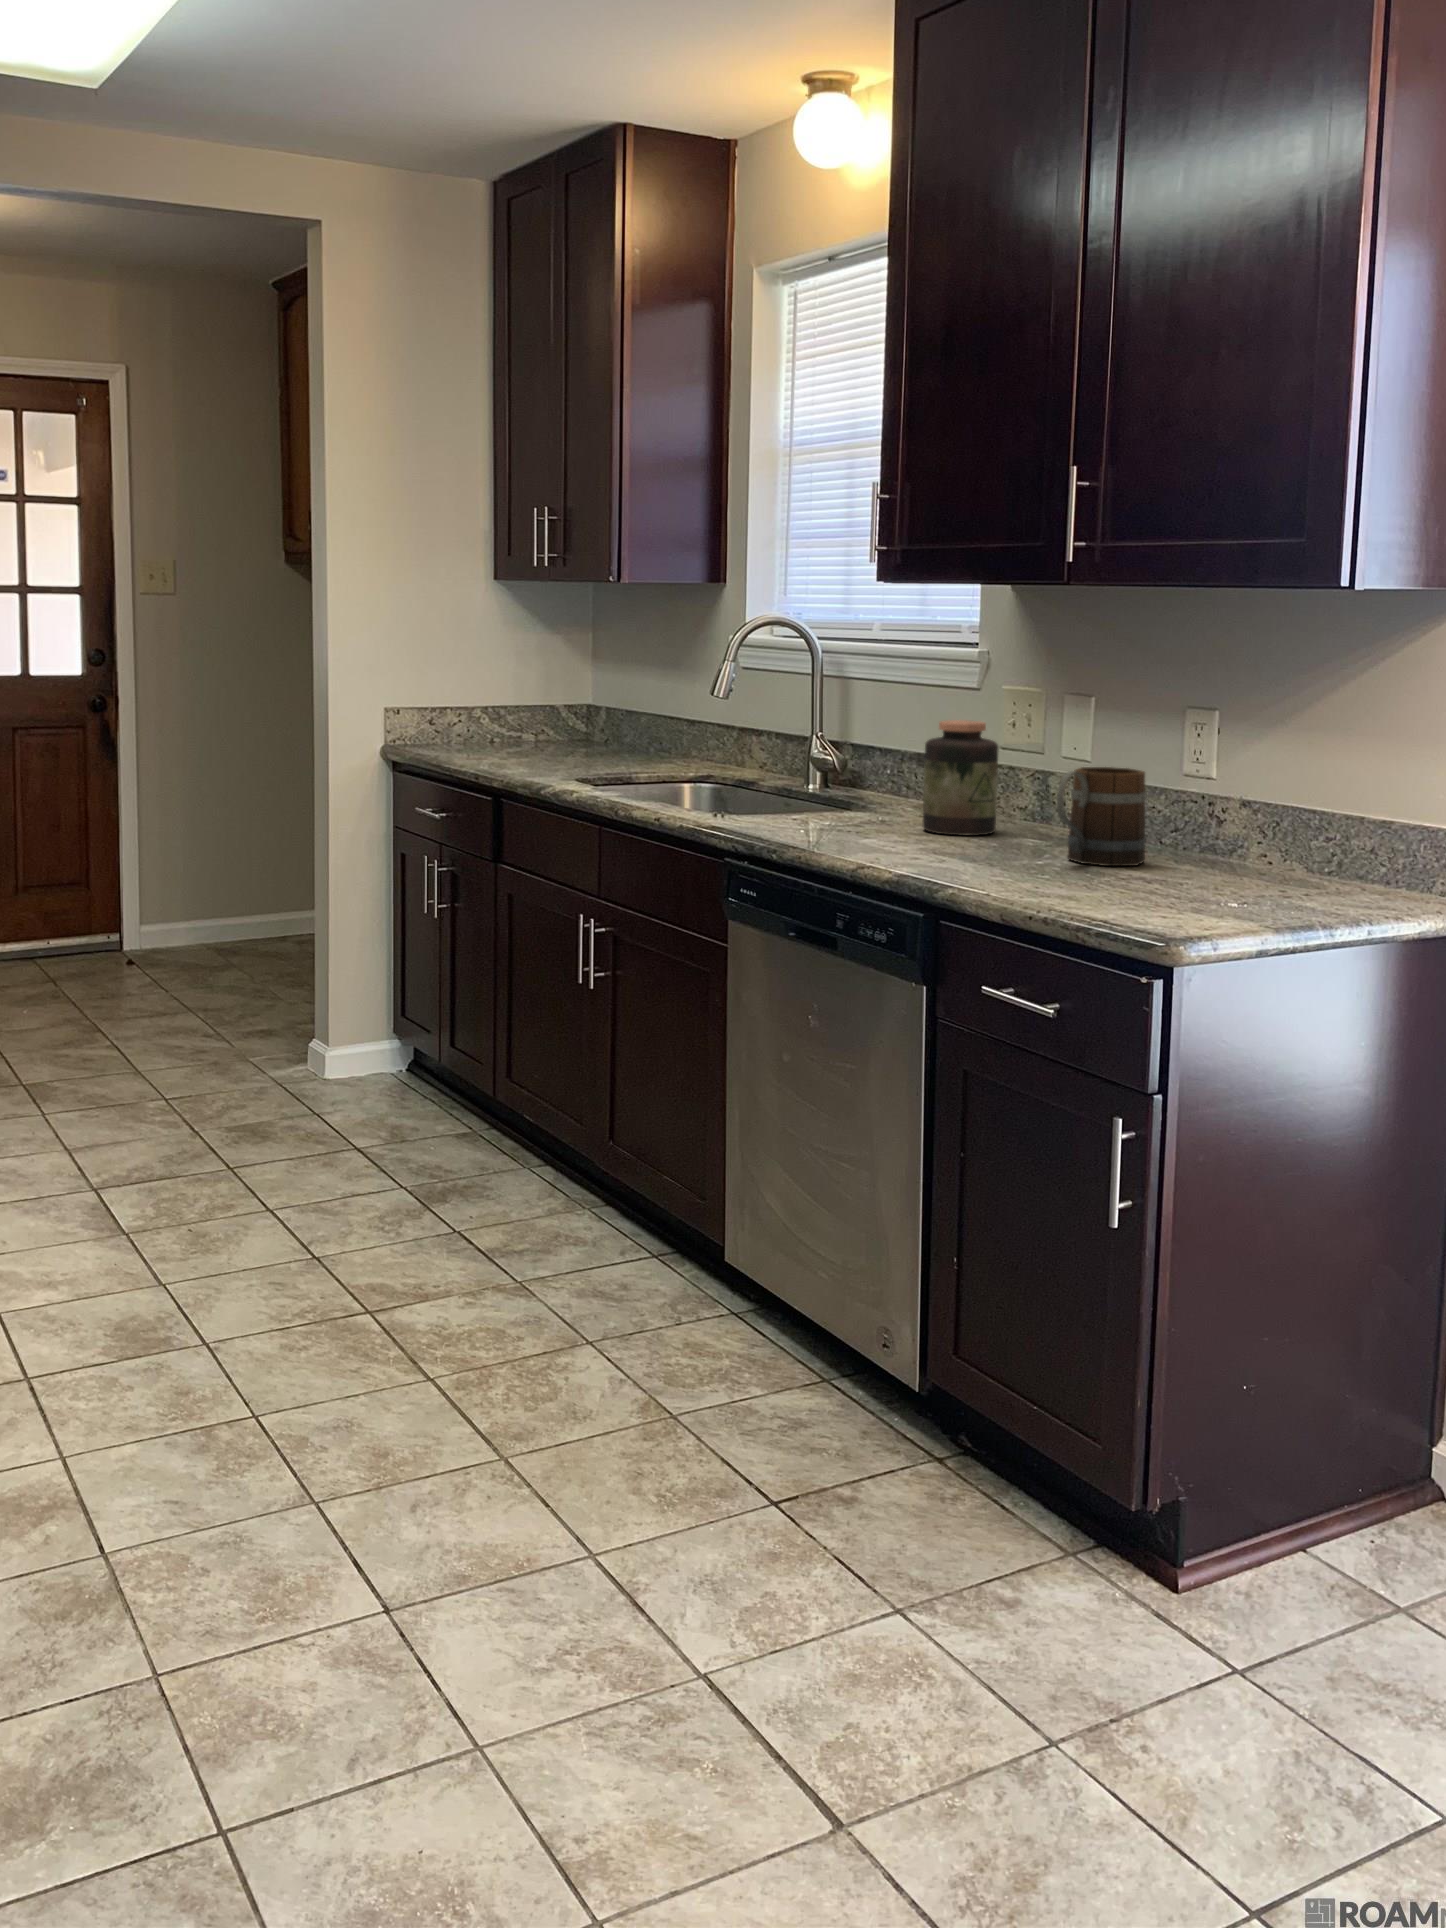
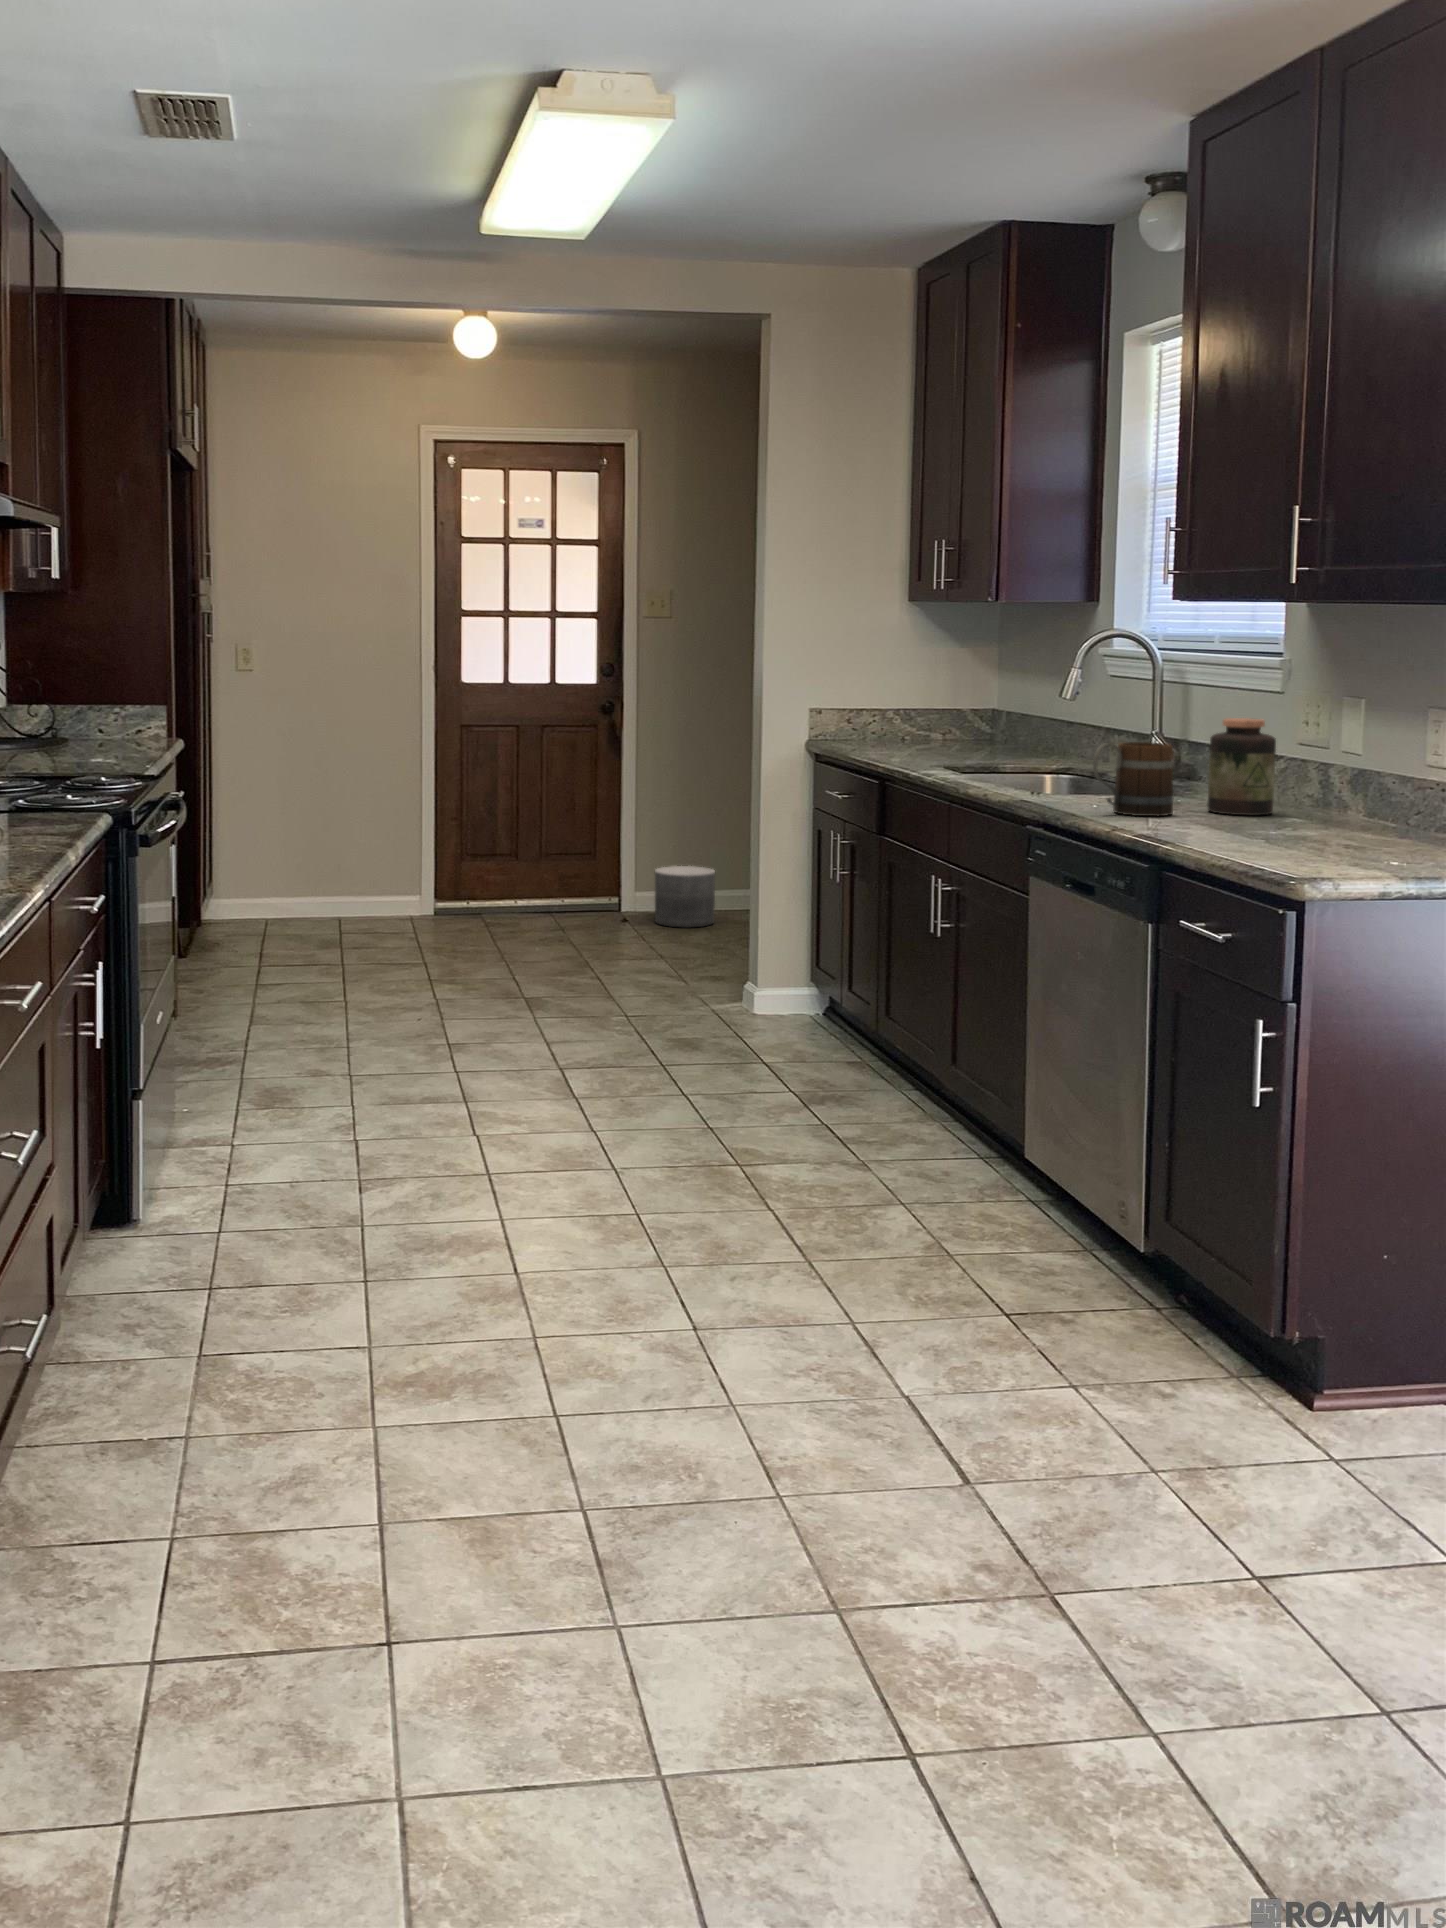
mug: present [1057,767,1147,866] -> present [1093,742,1174,816]
planter: none [165,890,239,964] -> present [655,866,715,928]

